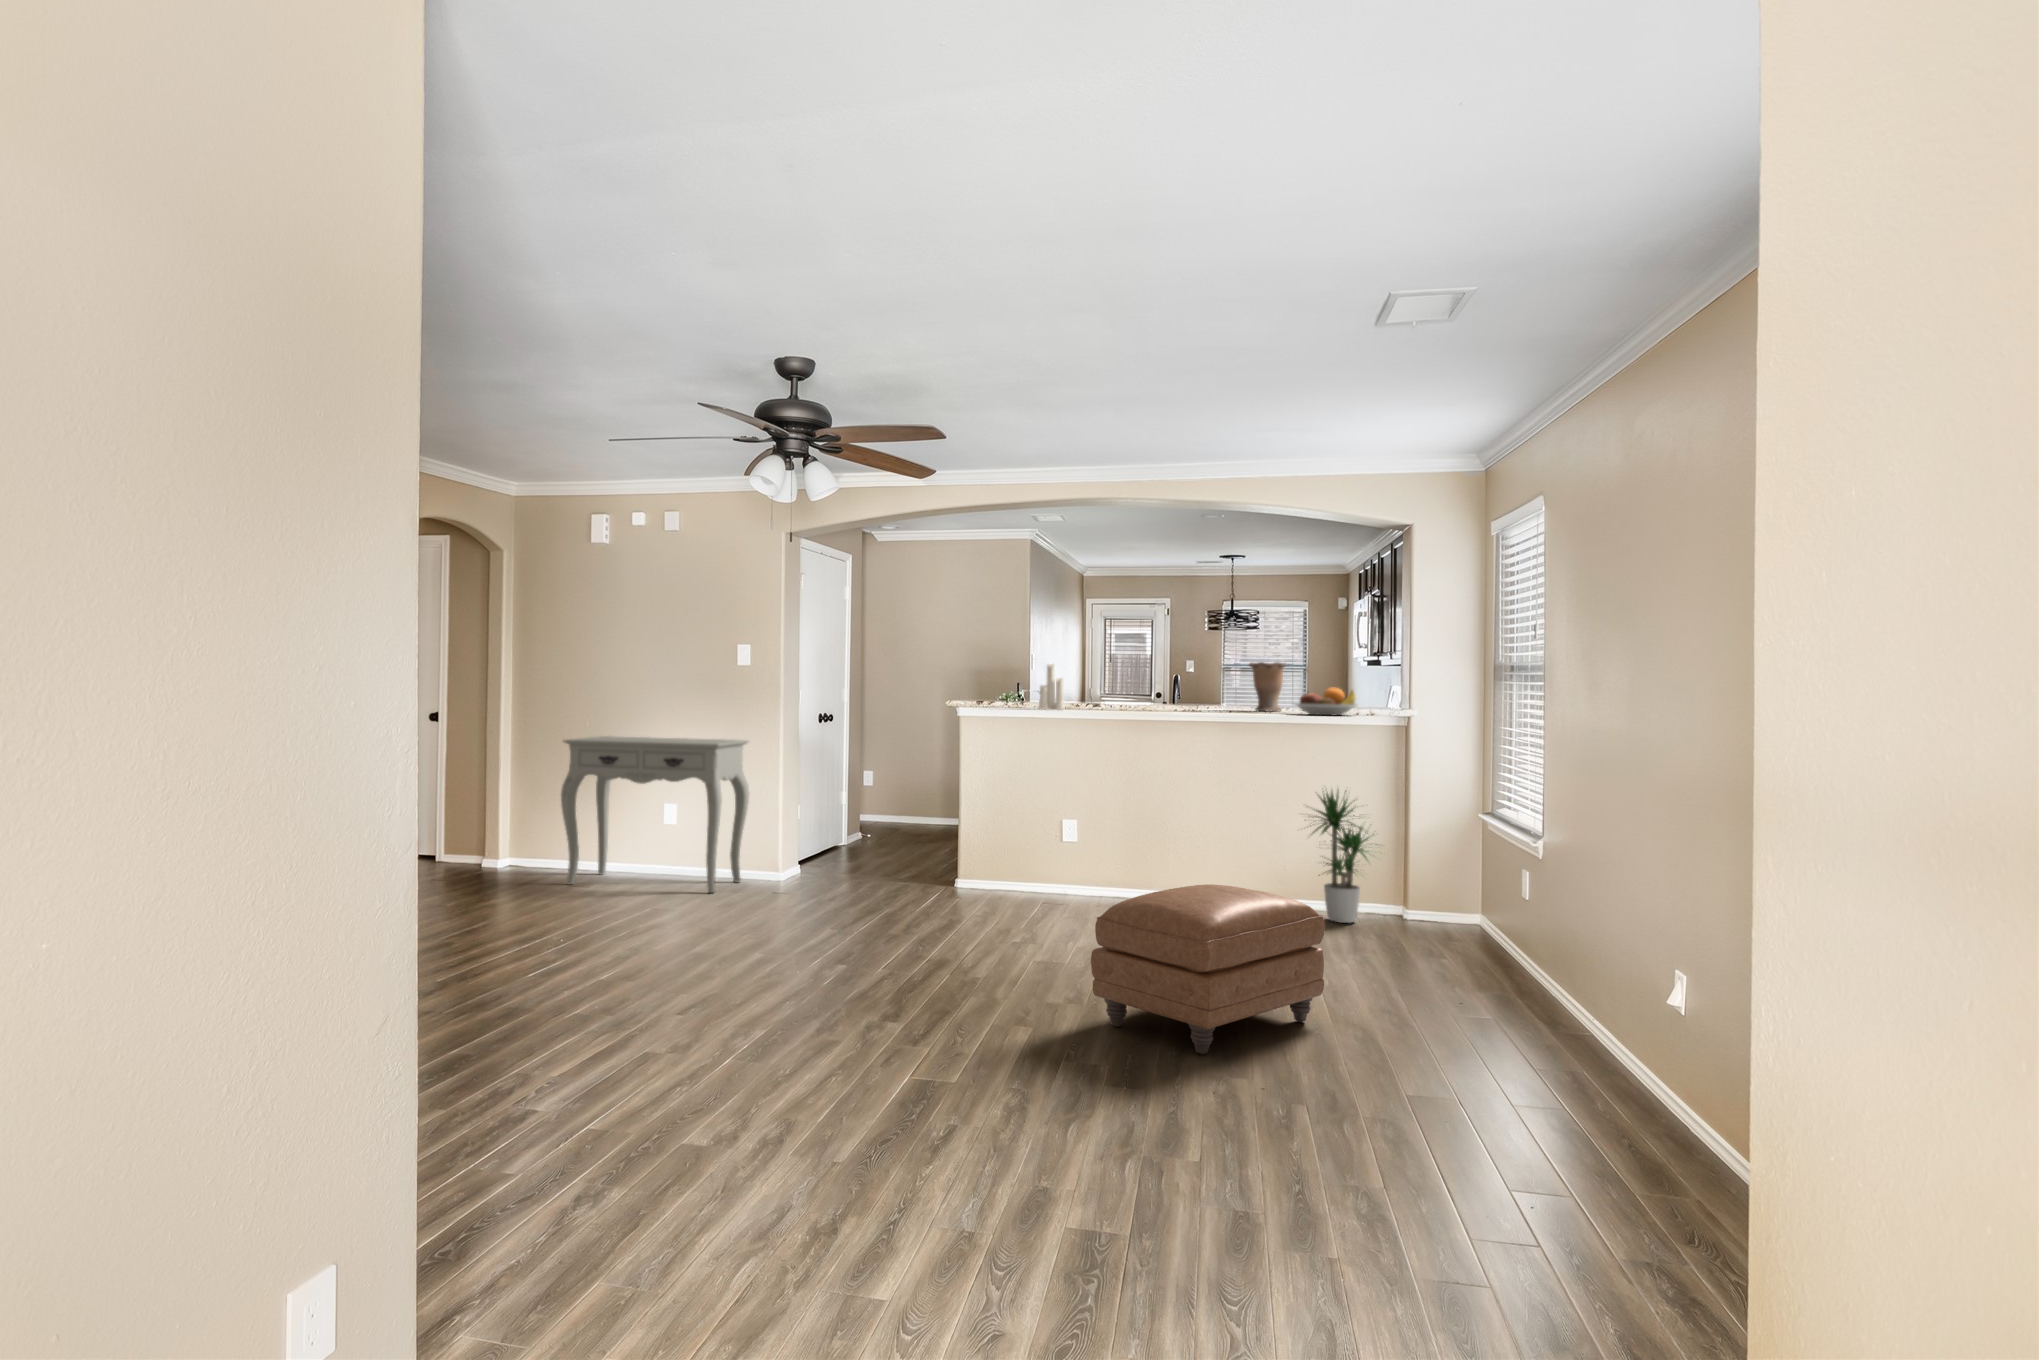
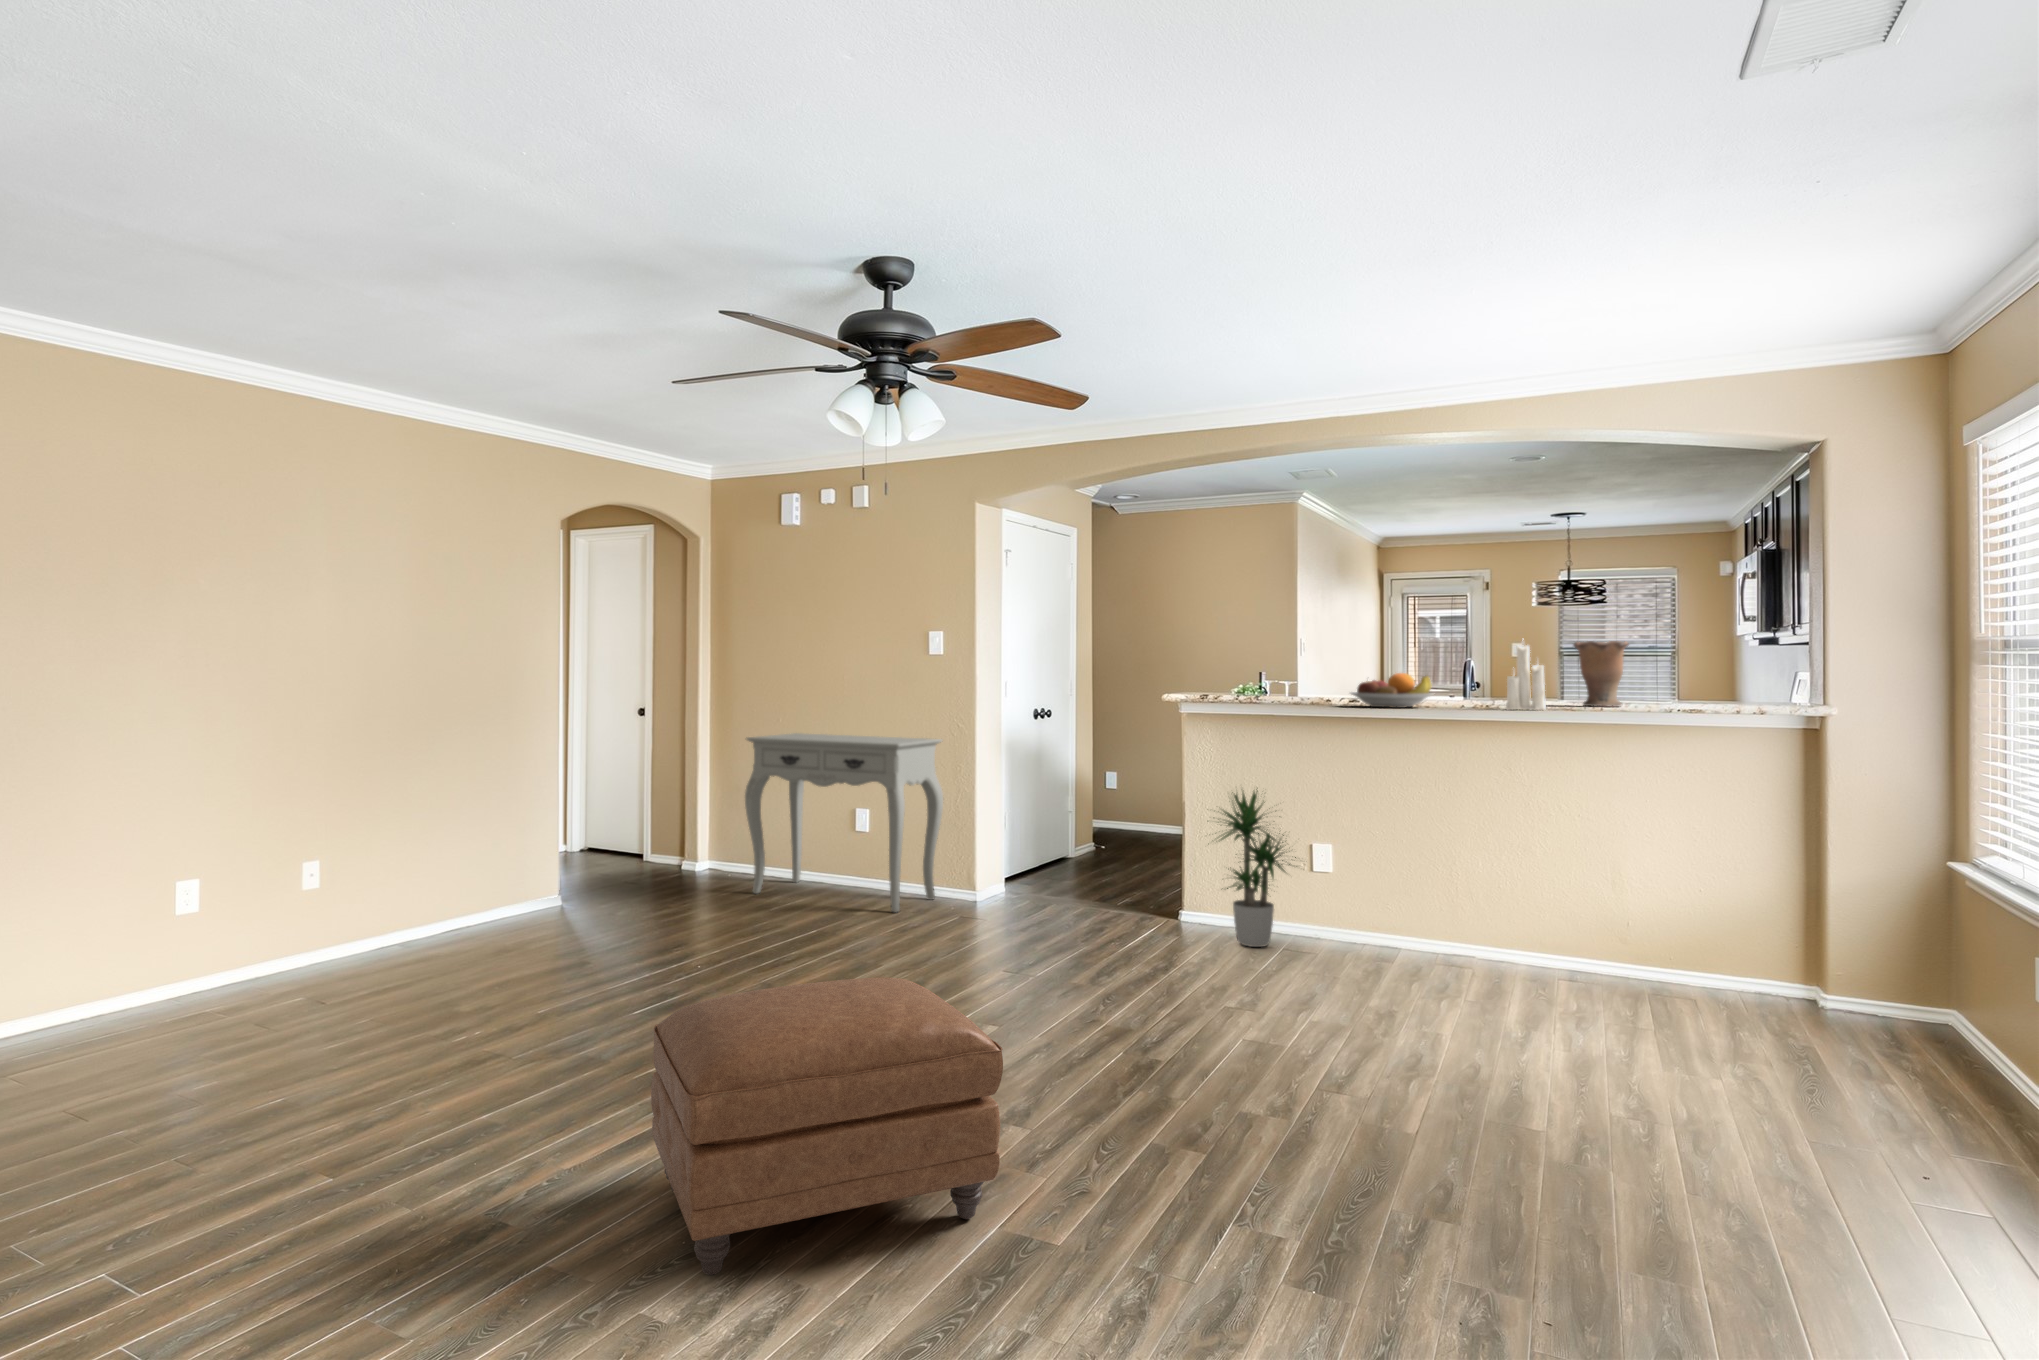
candle: present [1039,663,1064,710] -> present [1506,639,1546,710]
fruit bowl: present [1295,688,1357,715] -> present [1351,673,1433,708]
potted plant: present [1313,790,1377,923] -> present [1218,788,1297,947]
ottoman: present [1091,884,1325,1054] -> present [651,978,1003,1275]

